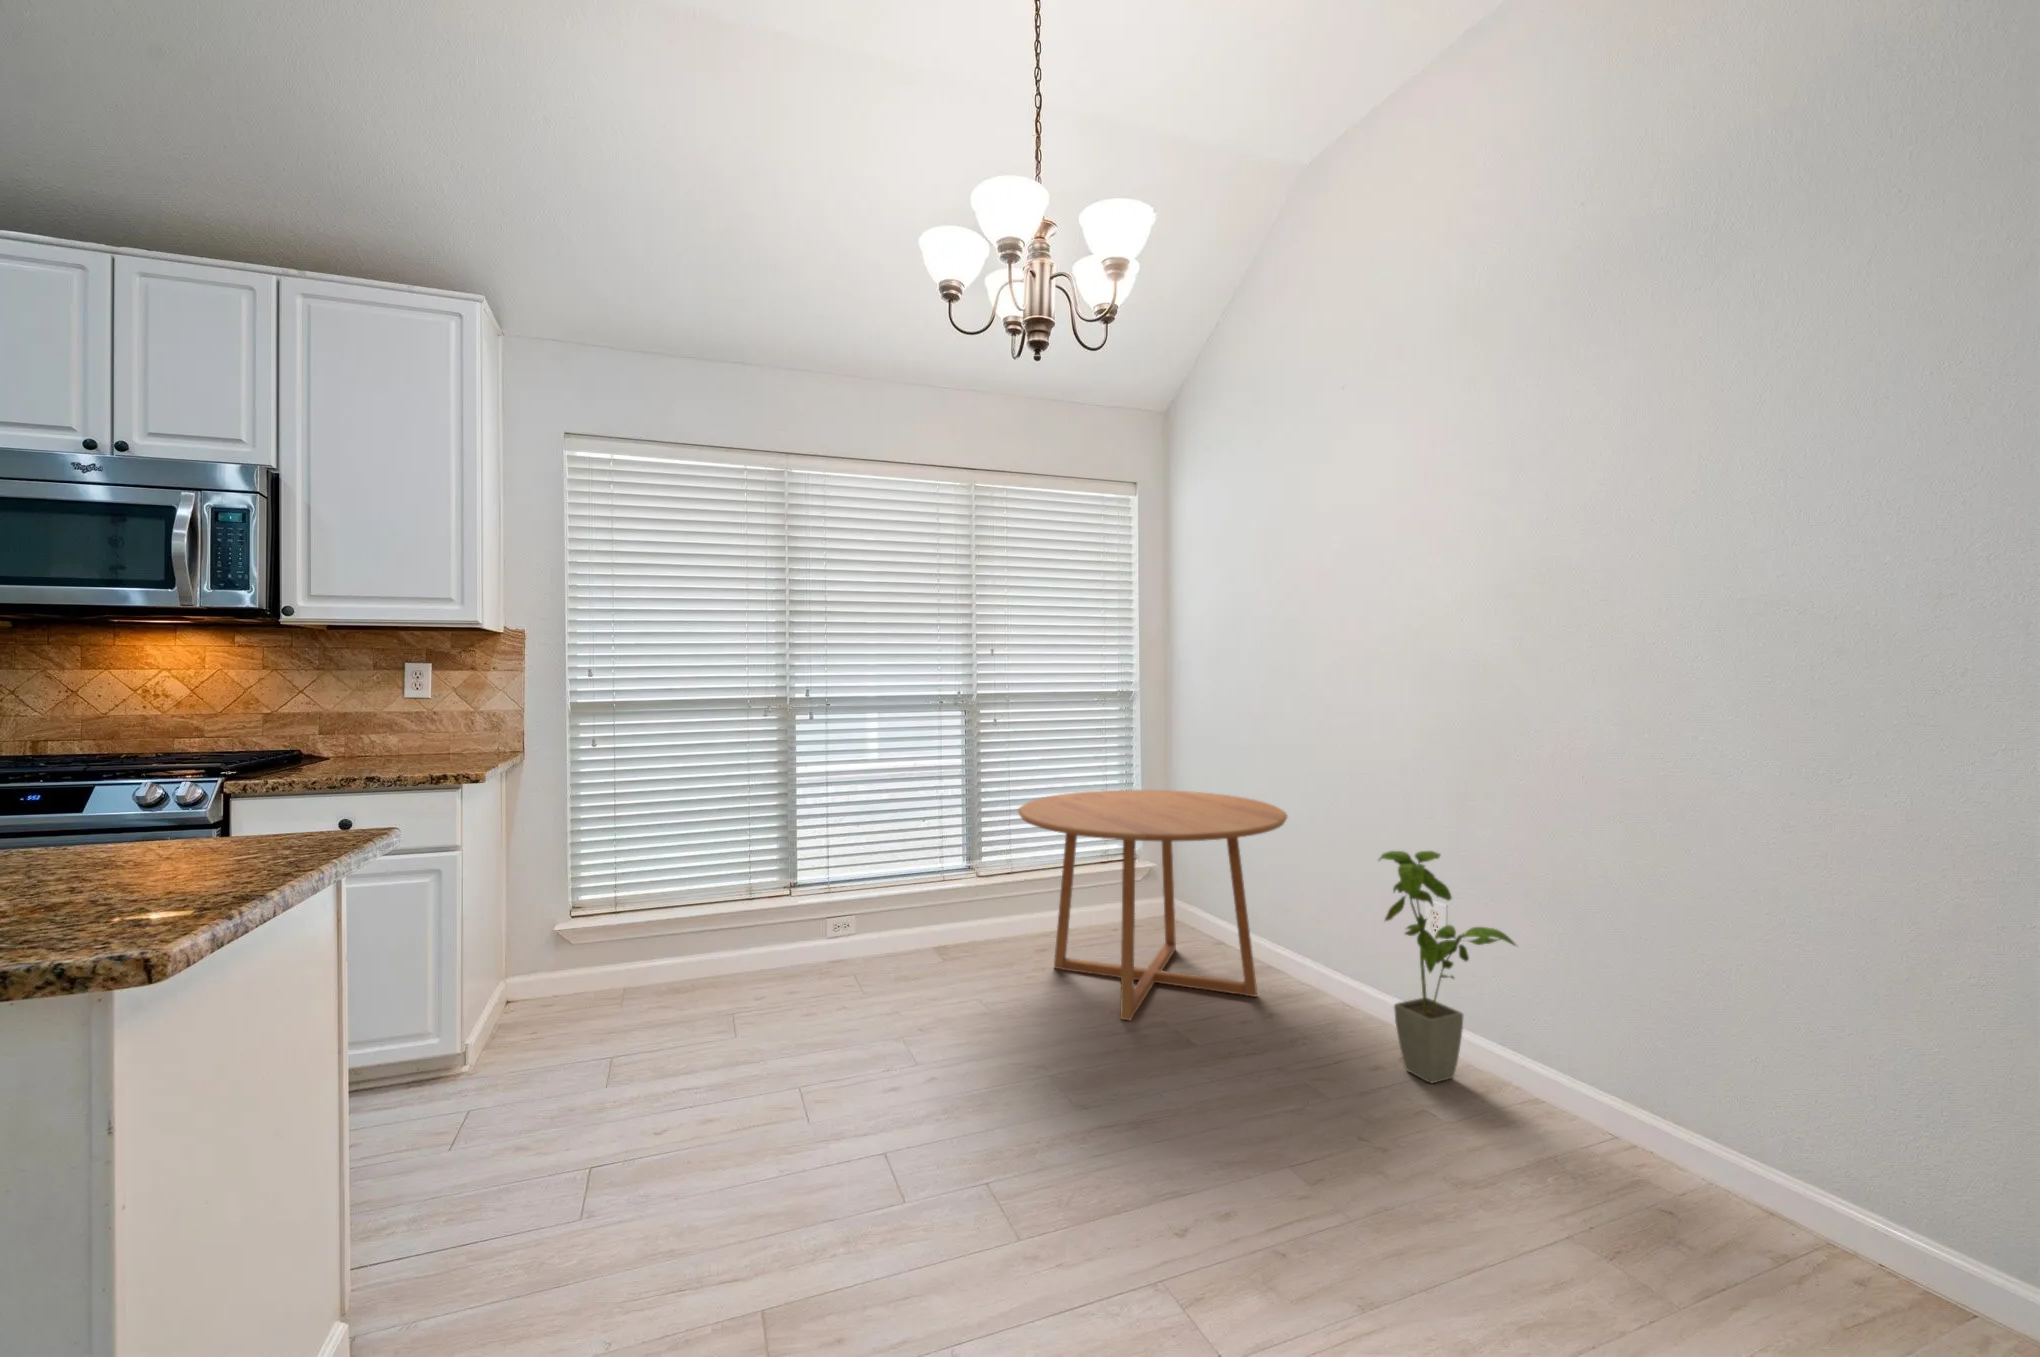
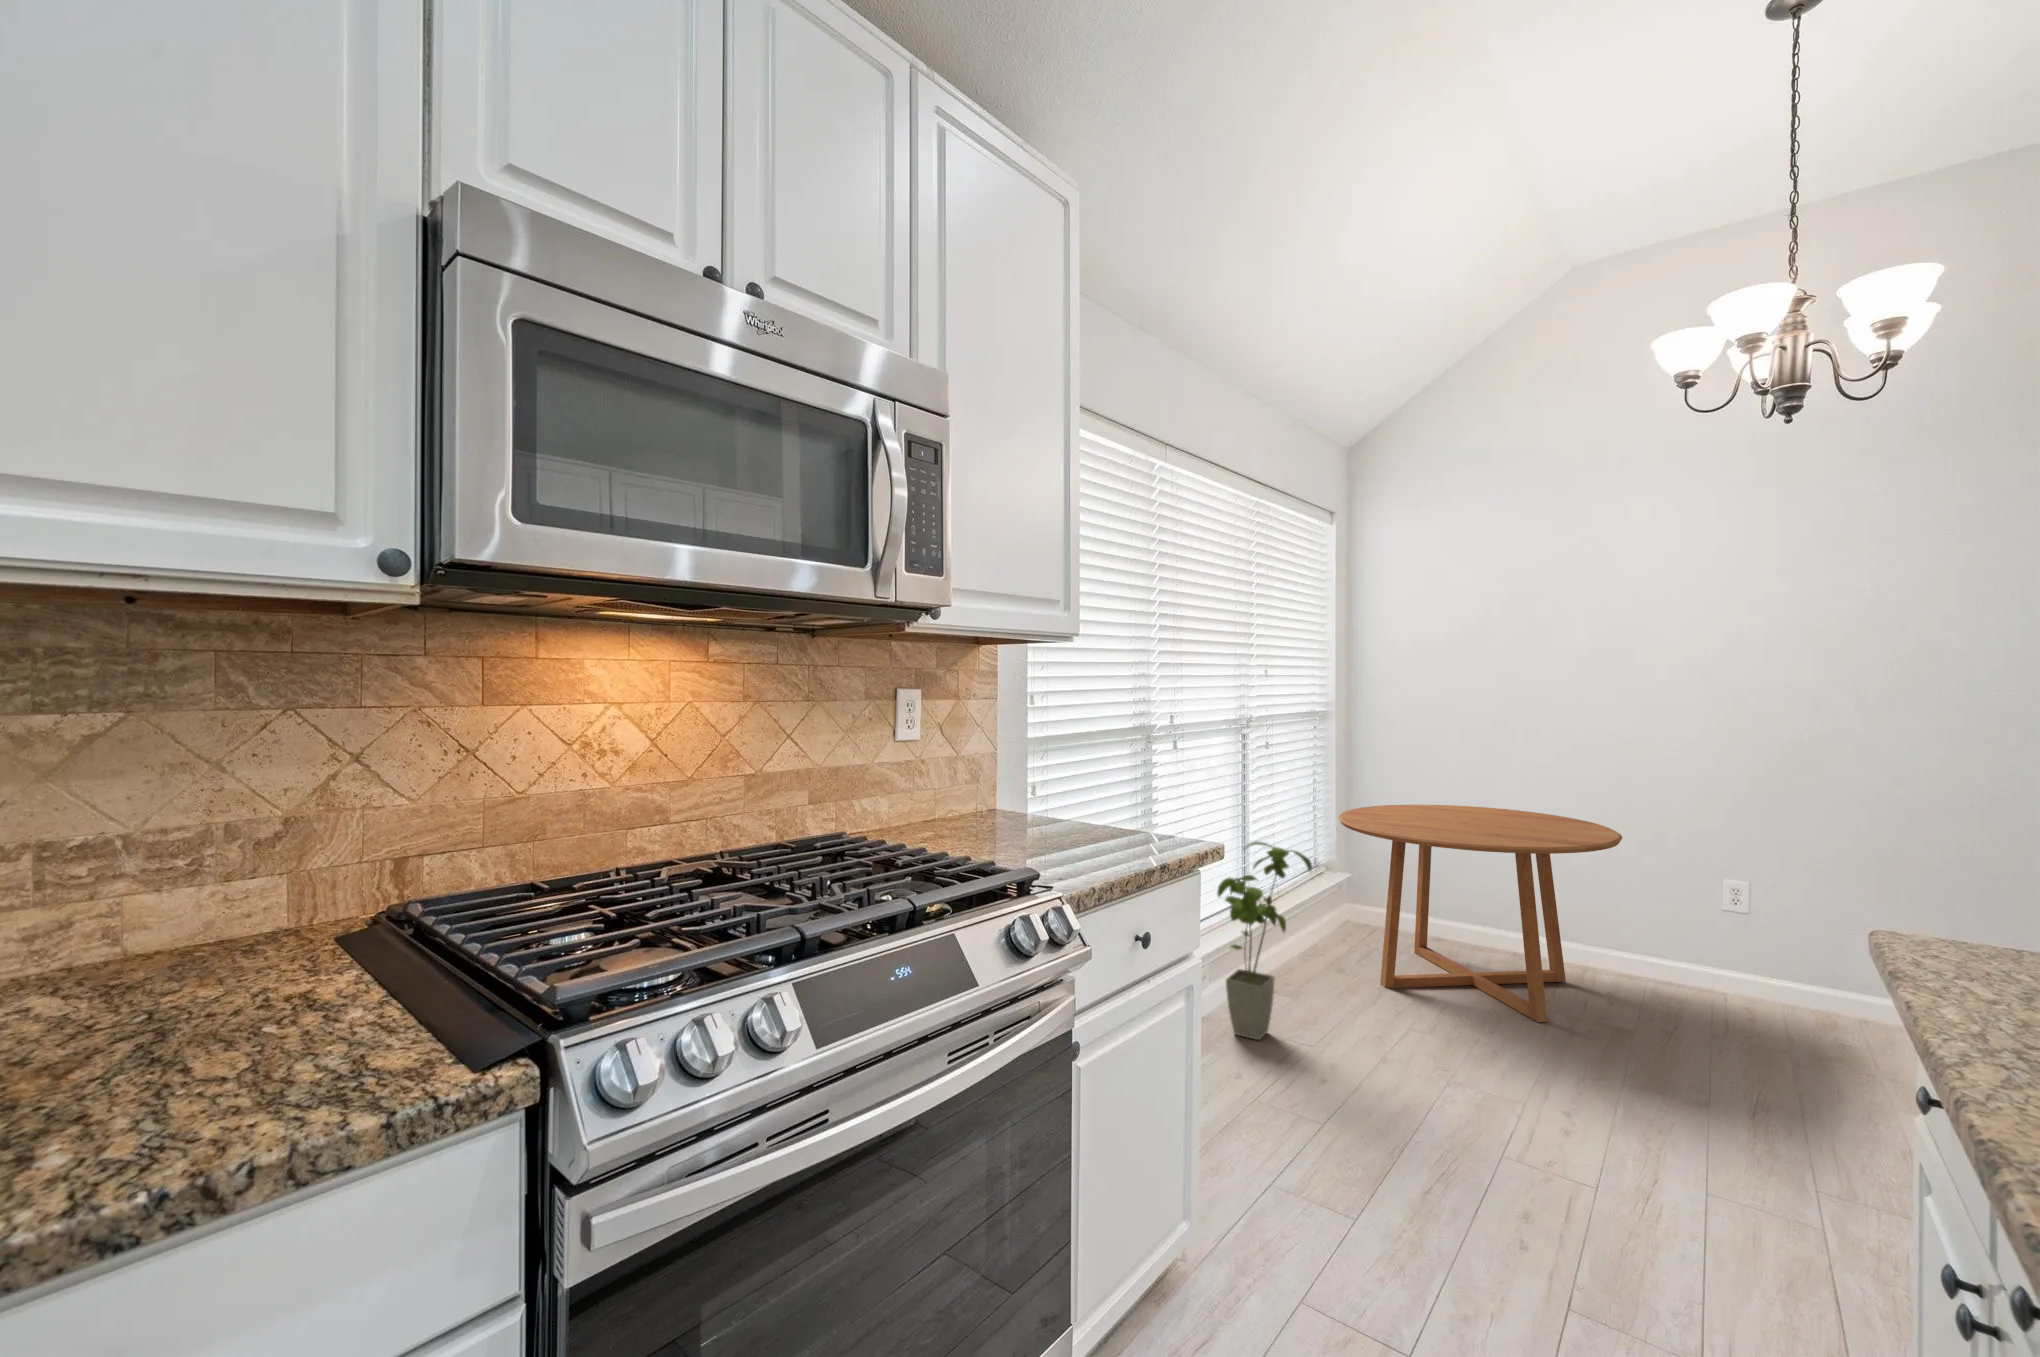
house plant: present [1379,851,1515,1083] -> present [1217,842,1312,1040]

